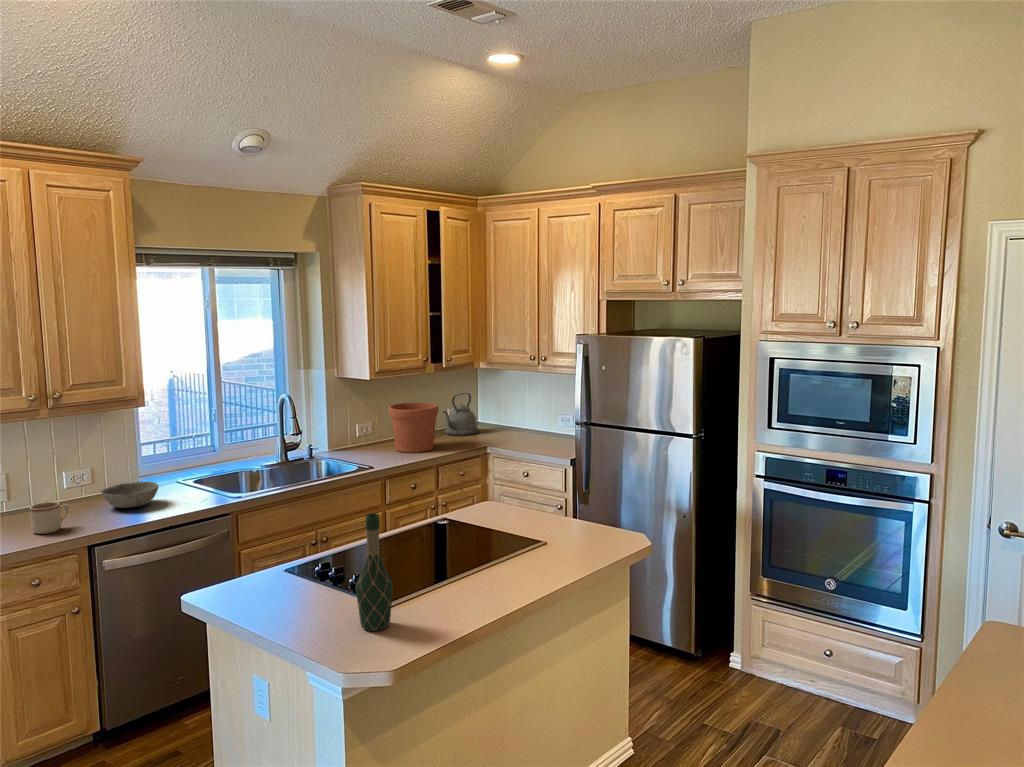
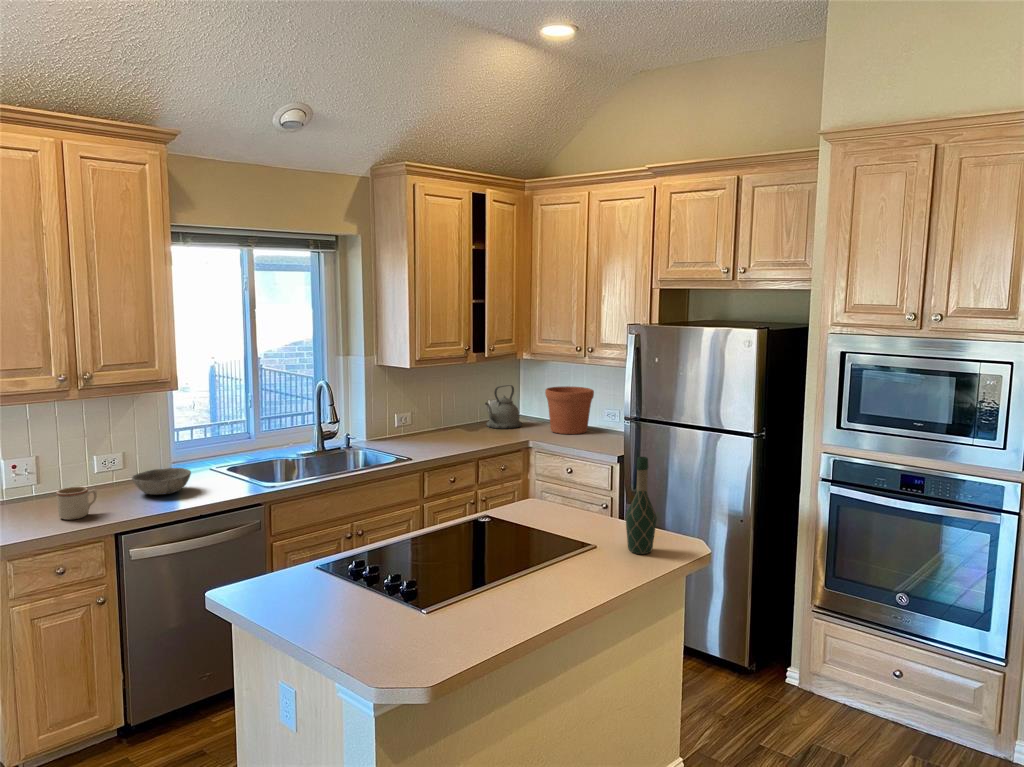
flower pot: present [389,403,439,453] -> present [545,386,594,434]
wine bottle: present [356,513,393,631] -> present [626,457,657,554]

